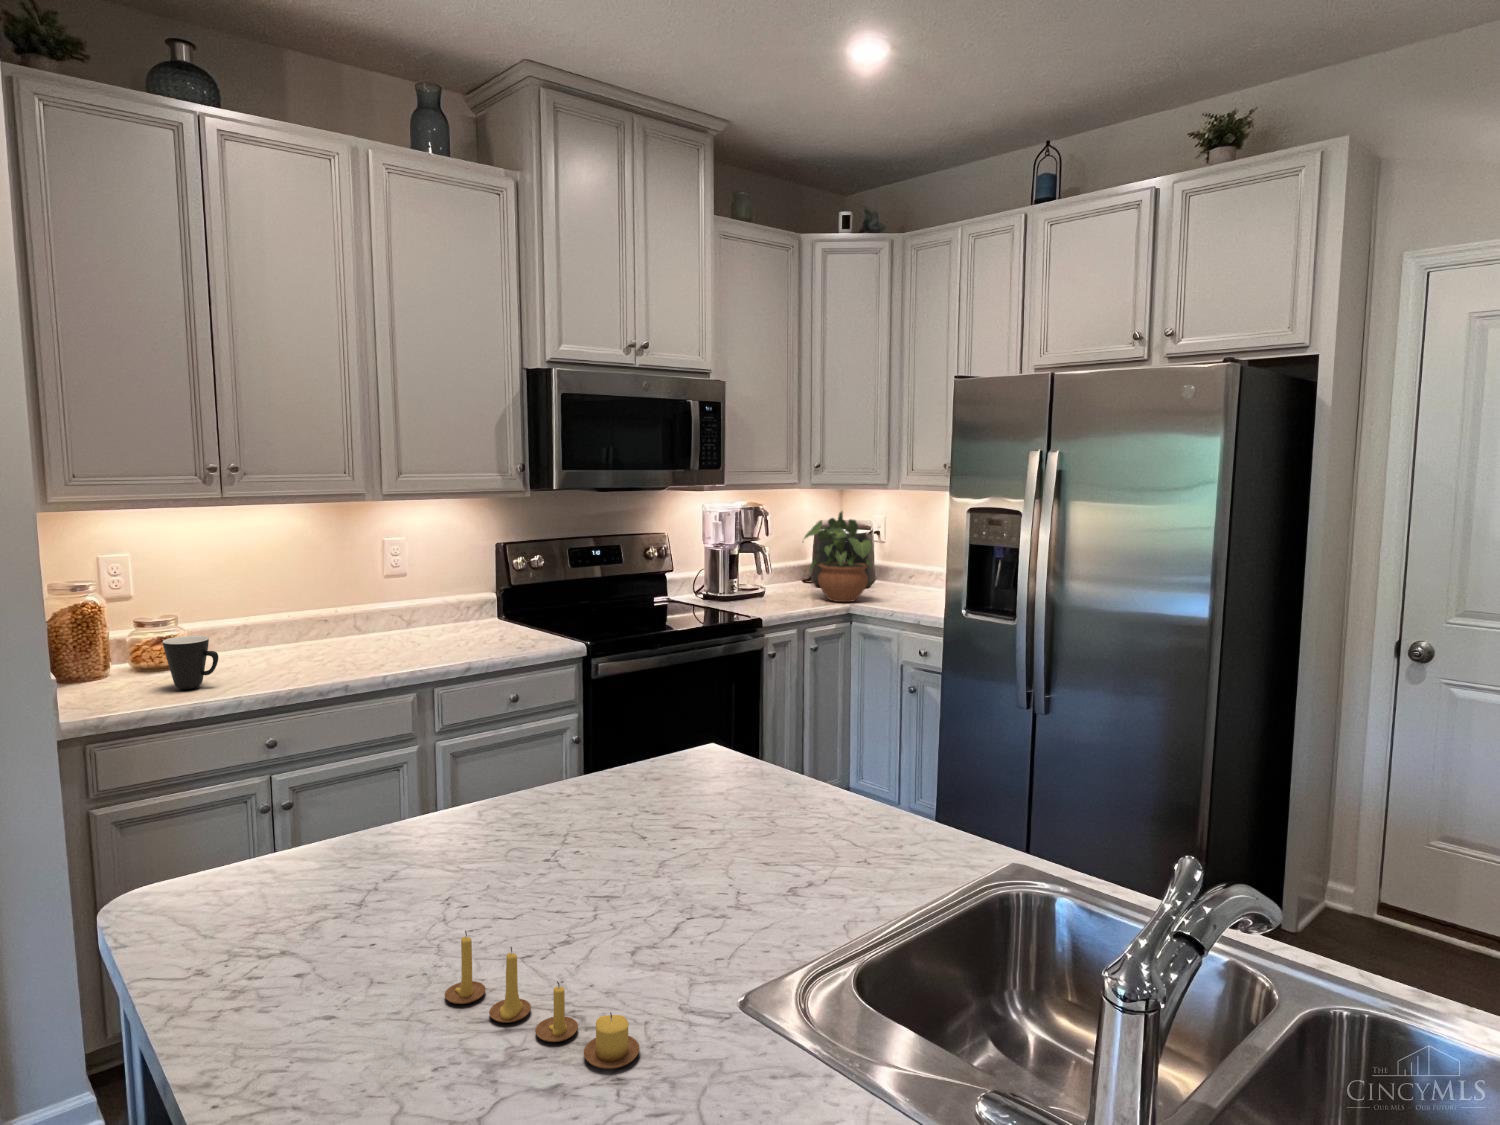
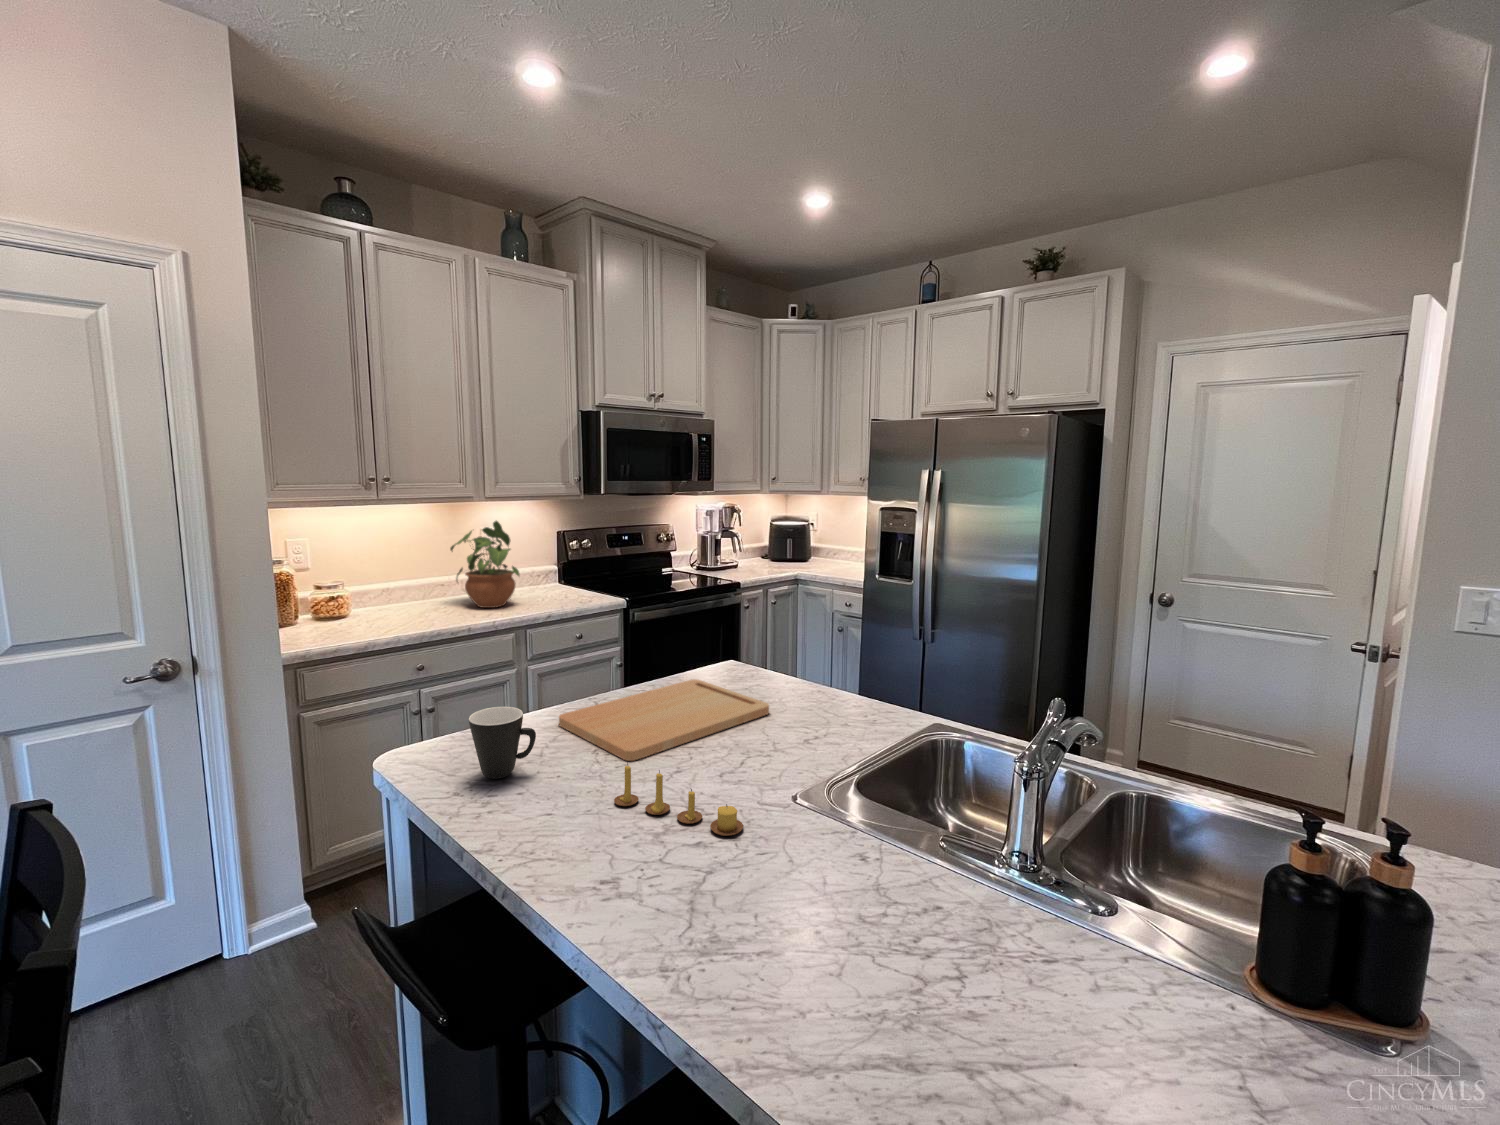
potted plant: present [804,511,872,602] -> present [450,521,520,608]
mug: present [163,636,218,689] -> present [469,707,536,779]
cutting board: none [411,778,745,918] -> present [559,679,769,761]

